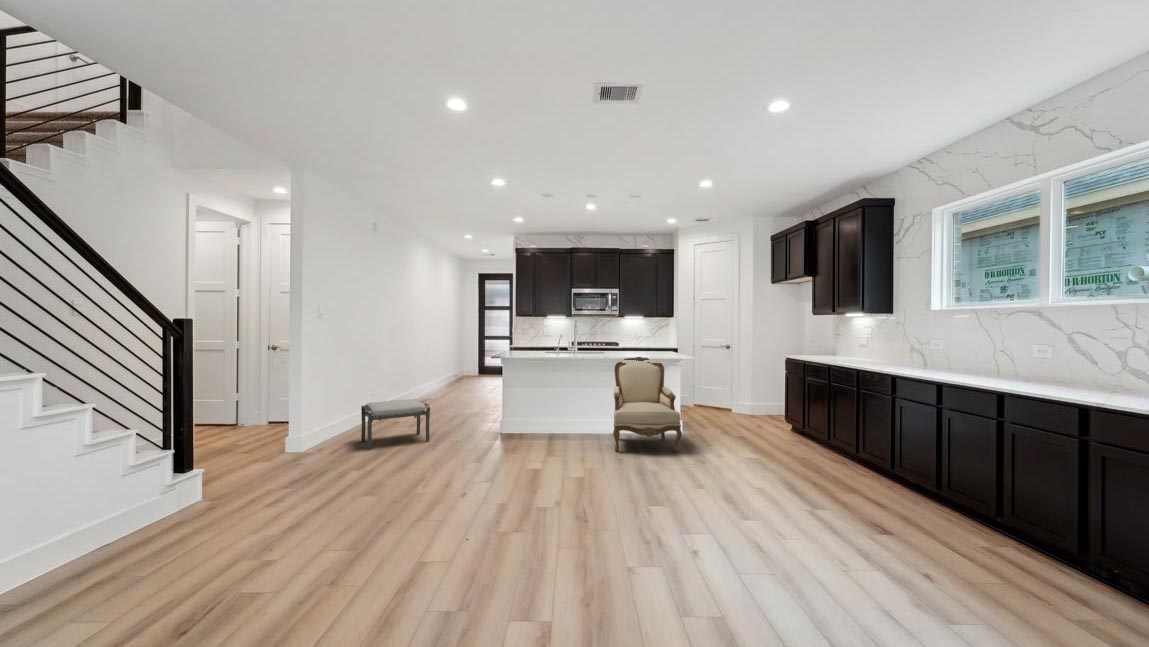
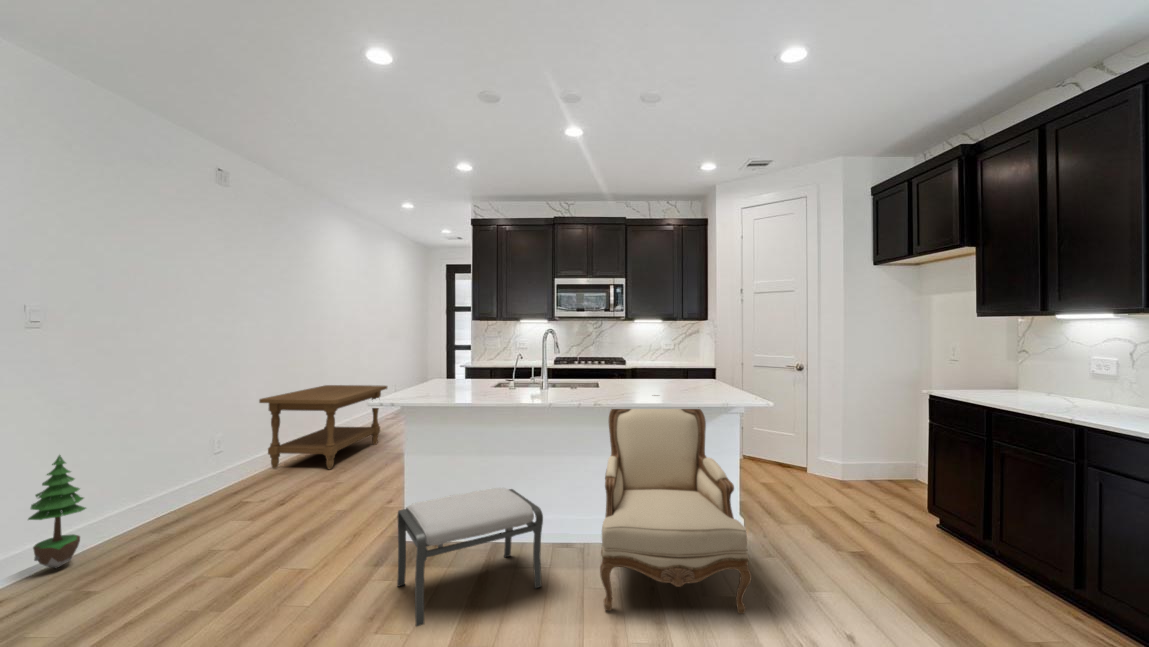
coffee table: none [391,361,459,411] -> present [259,385,387,469]
potted tree: none [327,386,350,443] -> present [28,455,86,568]
ottoman: present [361,399,430,449] -> present [397,488,543,626]

